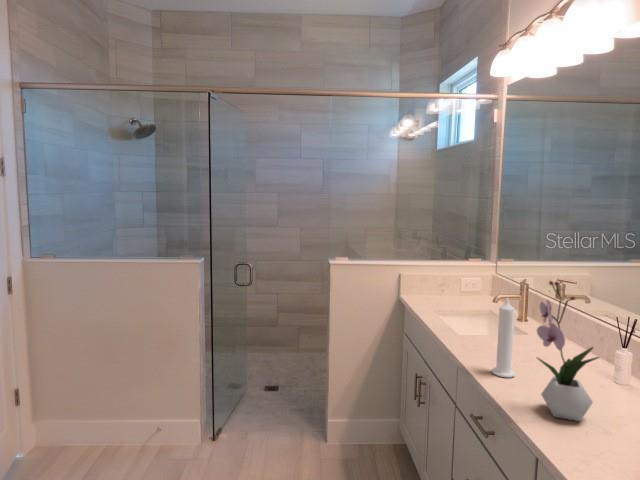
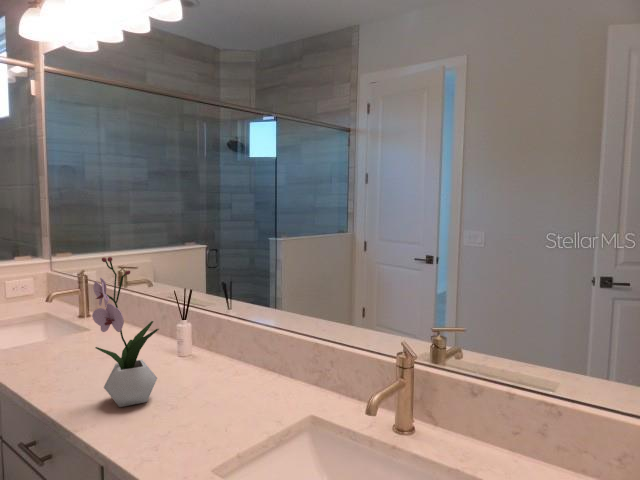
candle: present [492,298,515,378] -> none [45,288,75,384]

